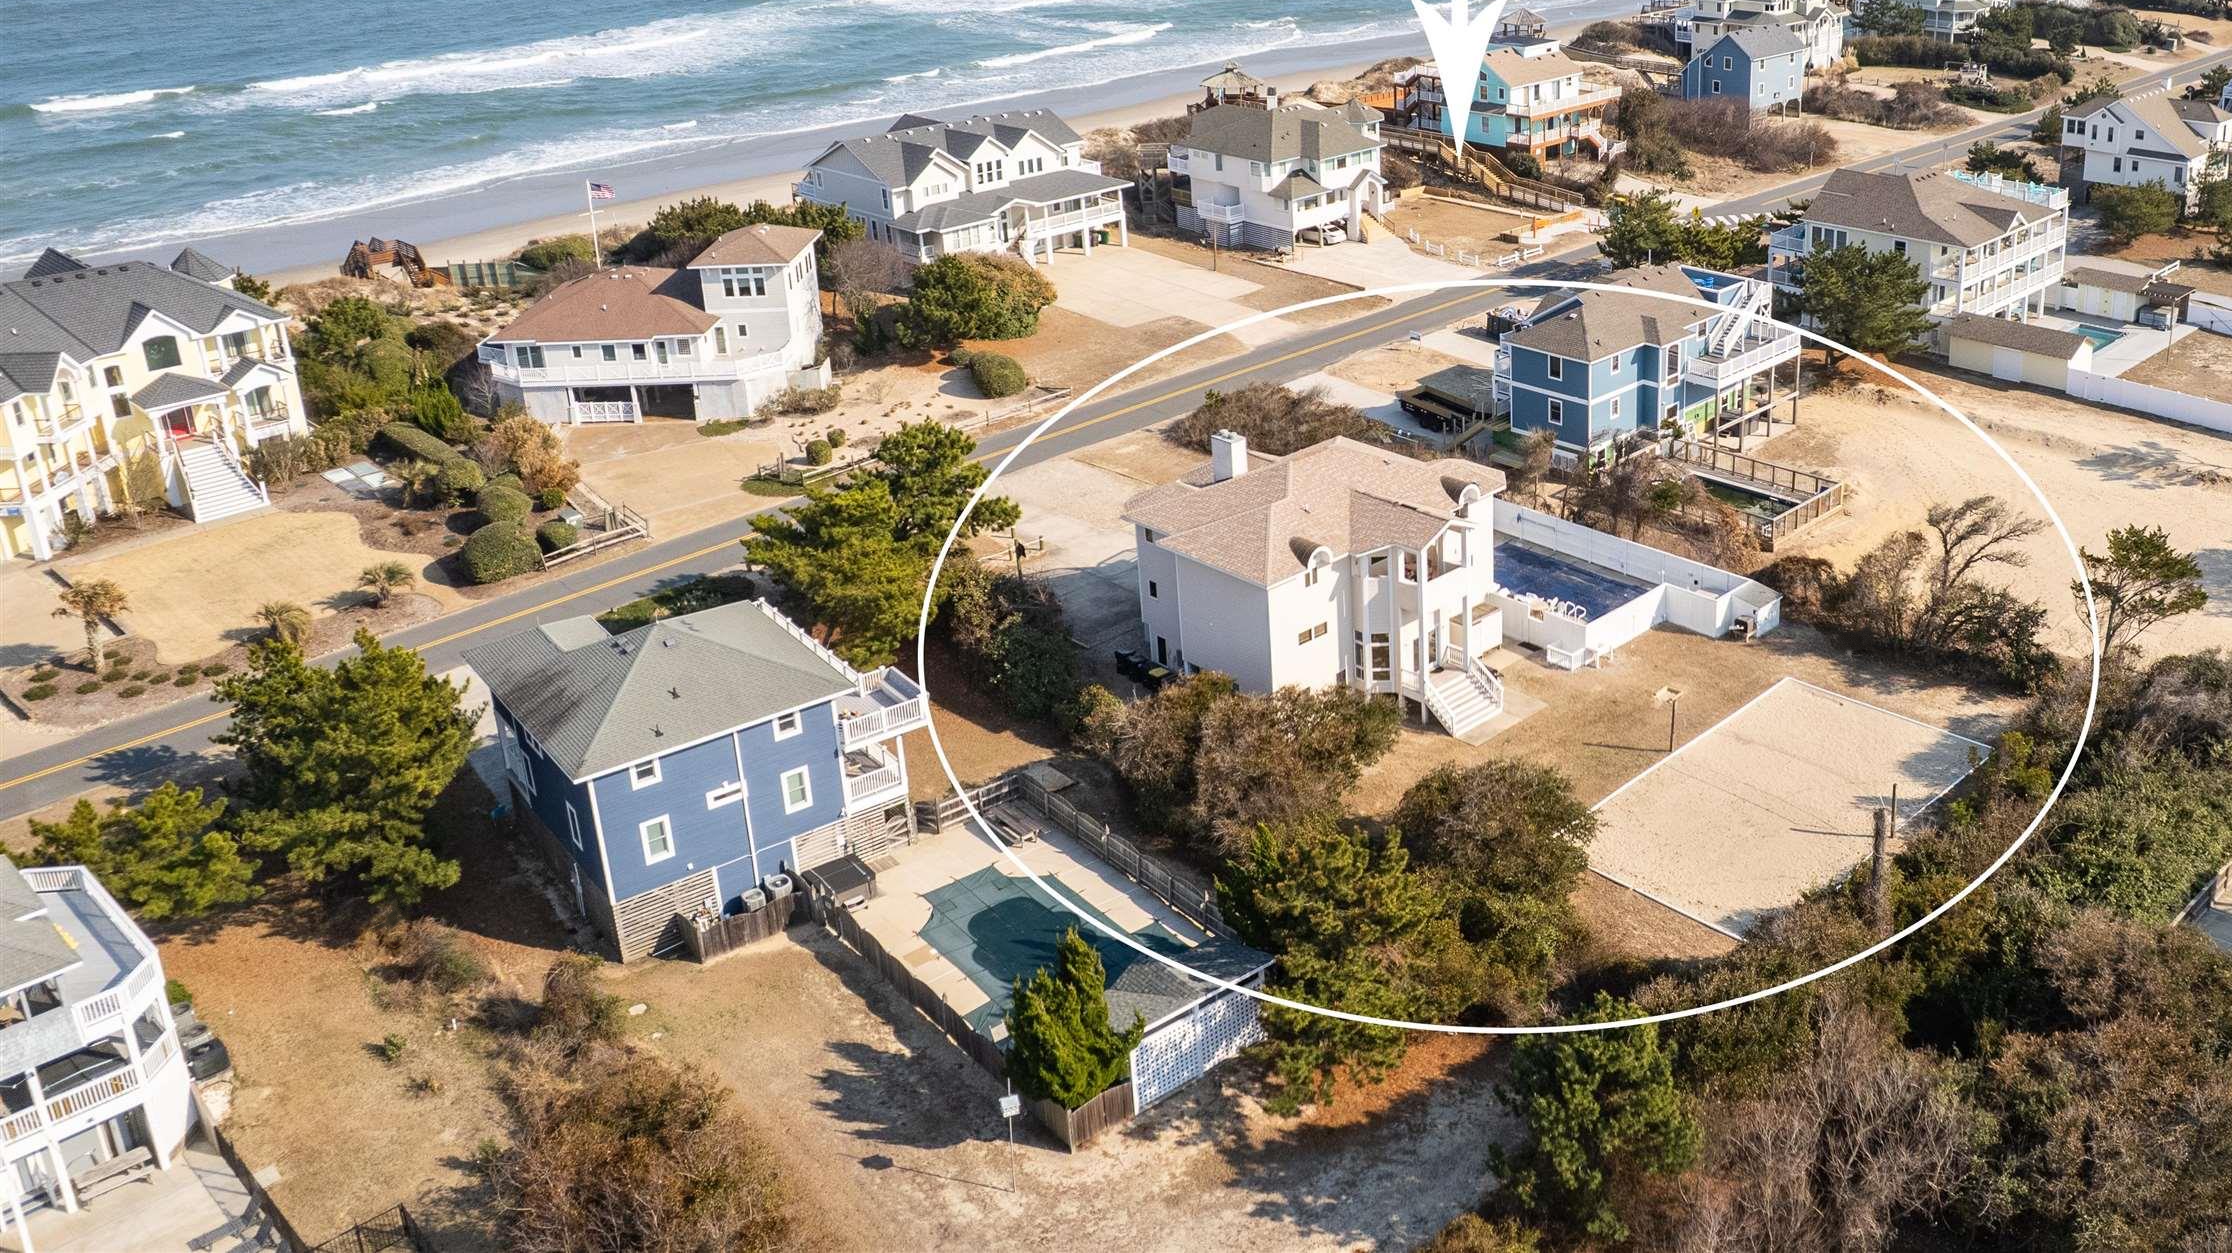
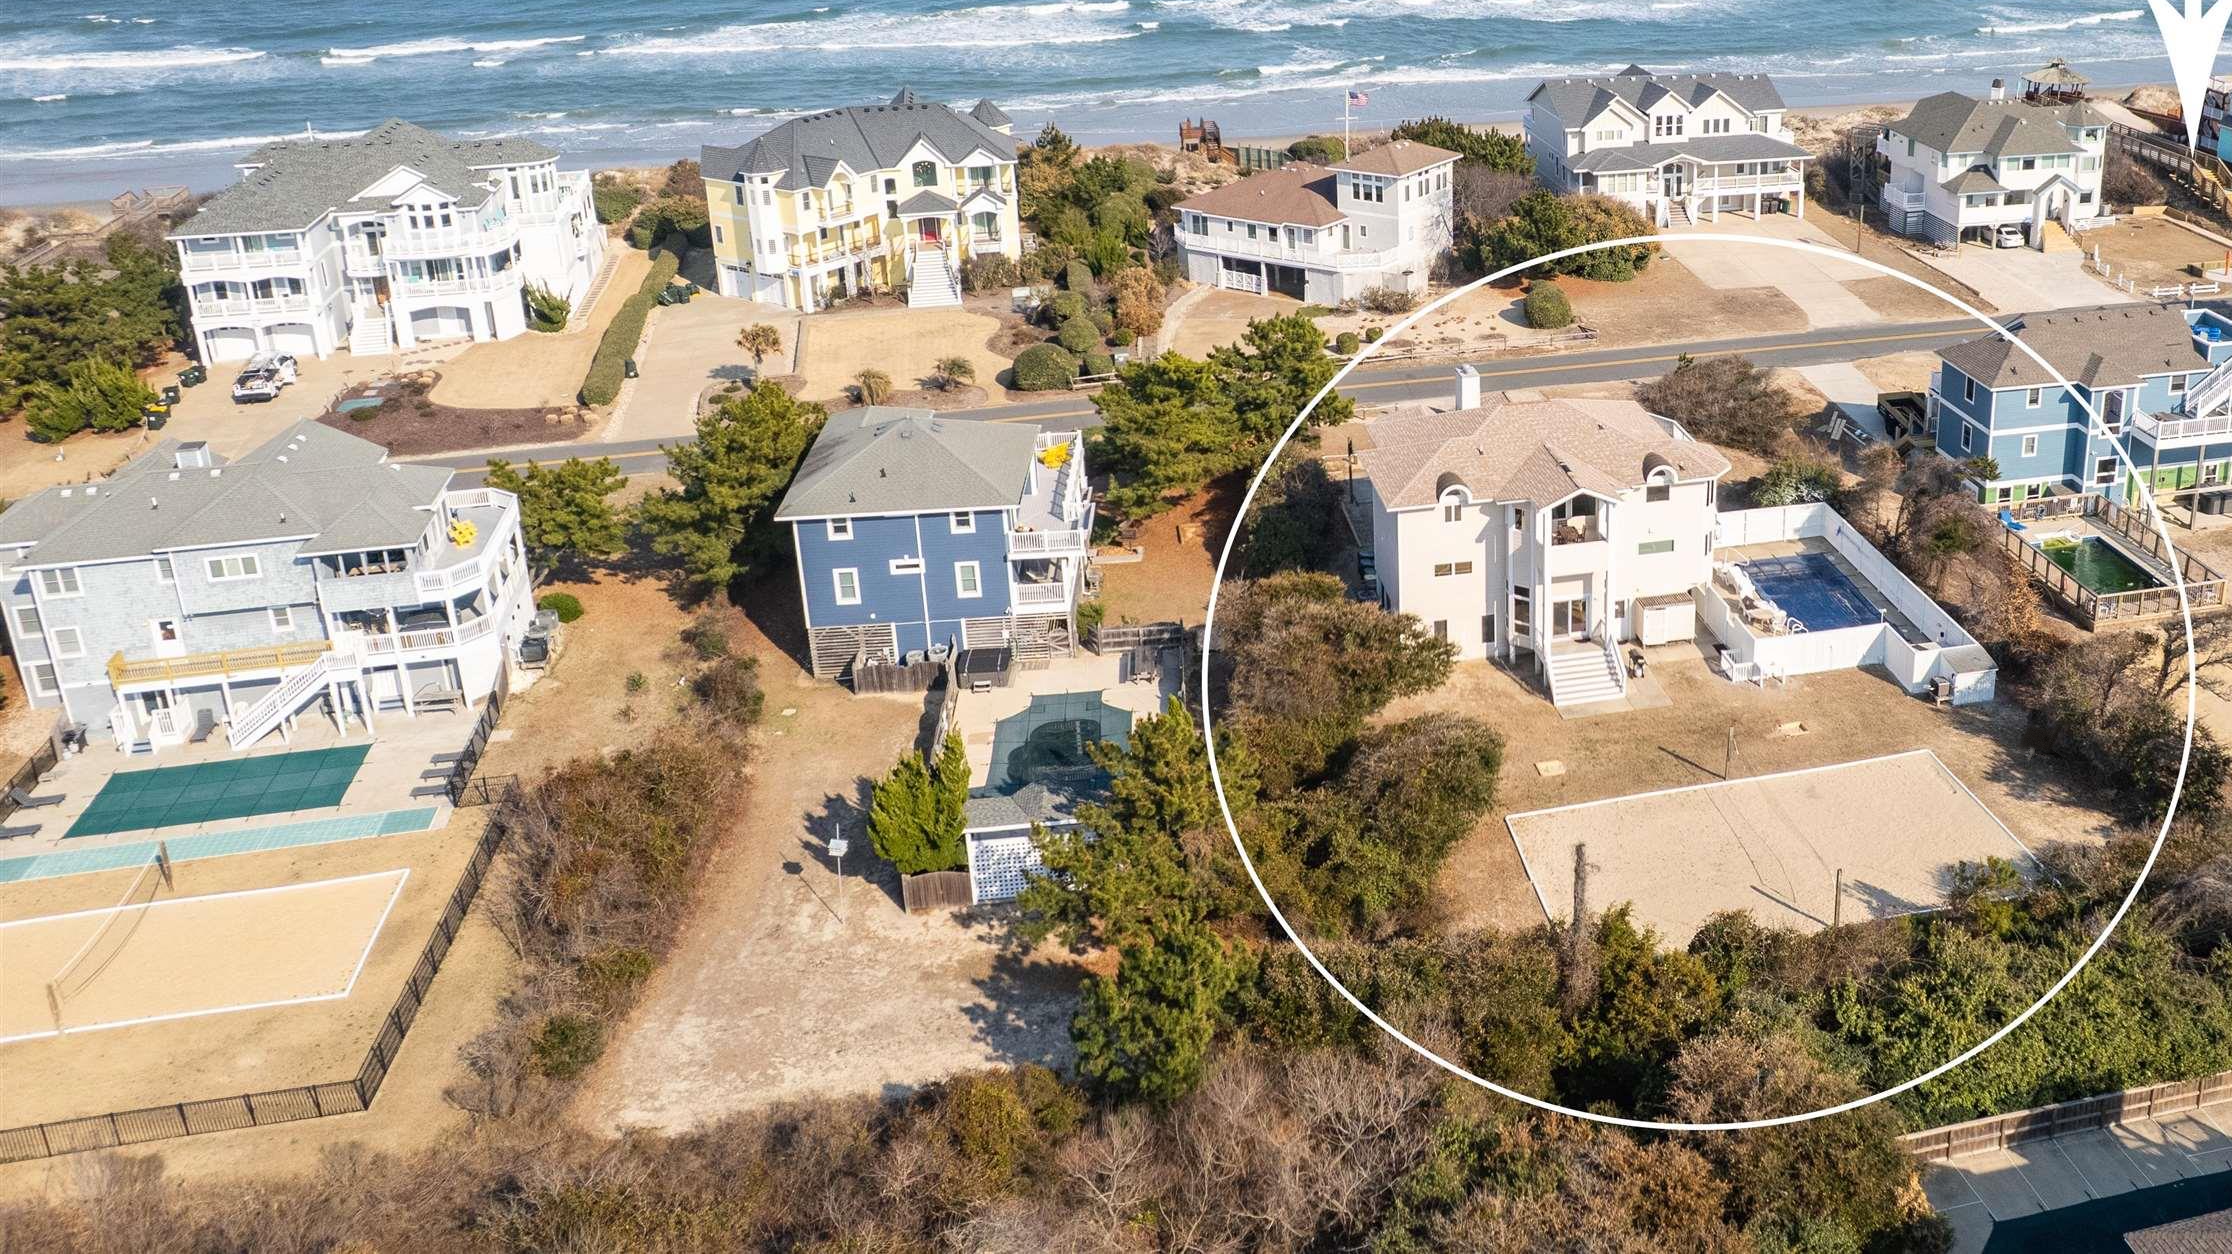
potted tree: present [369,901,413,948] -> none [696,584,727,621]

